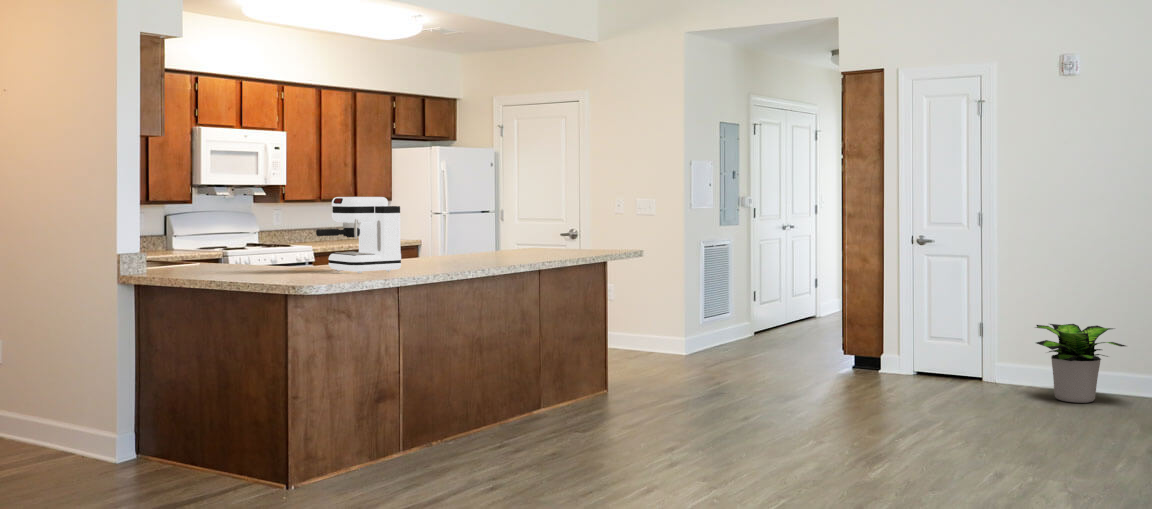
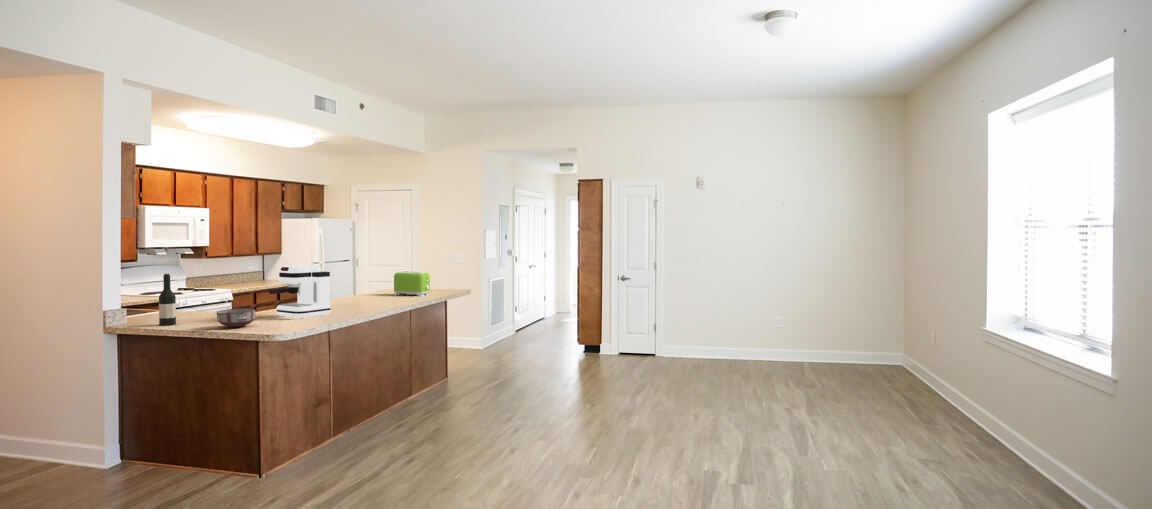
wine bottle: none [178,204,198,275] -> present [159,274,176,325]
toaster: none [525,220,577,257] -> present [394,272,430,296]
ceramic bowl: none [239,253,289,278] -> present [217,308,255,327]
potted plant: present [1036,324,1126,403] -> none [689,324,736,368]

